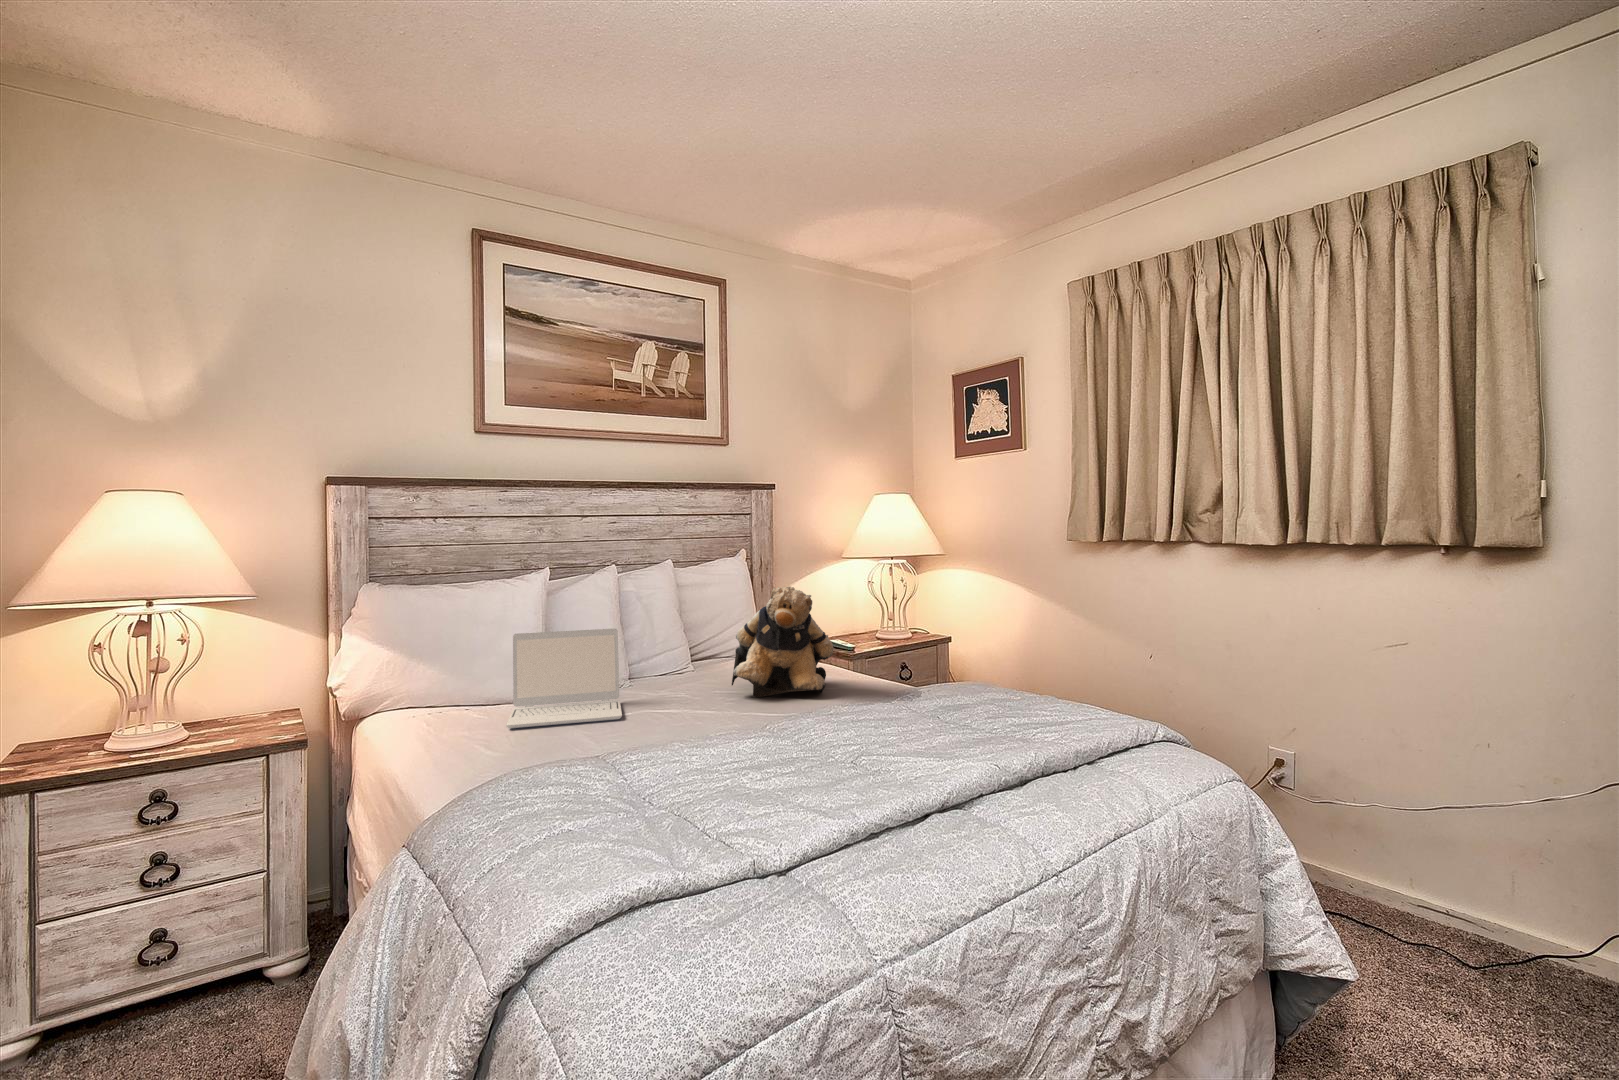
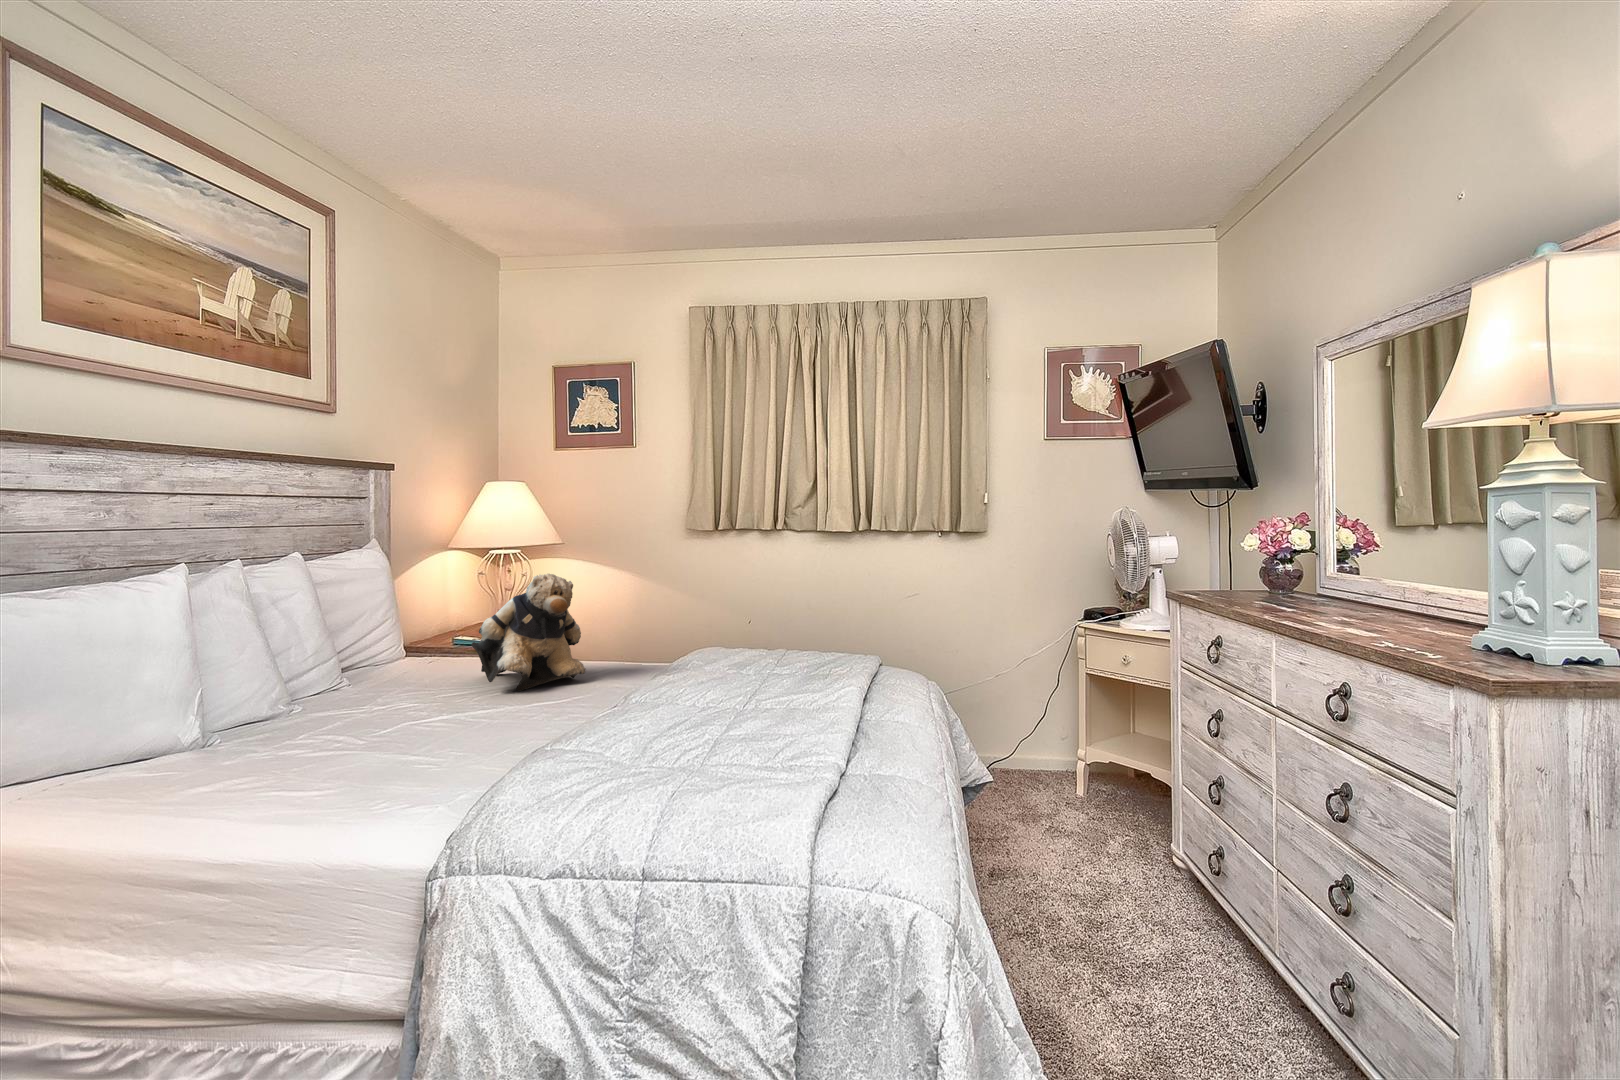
laptop: present [506,629,622,728] -> none [216,633,416,767]

